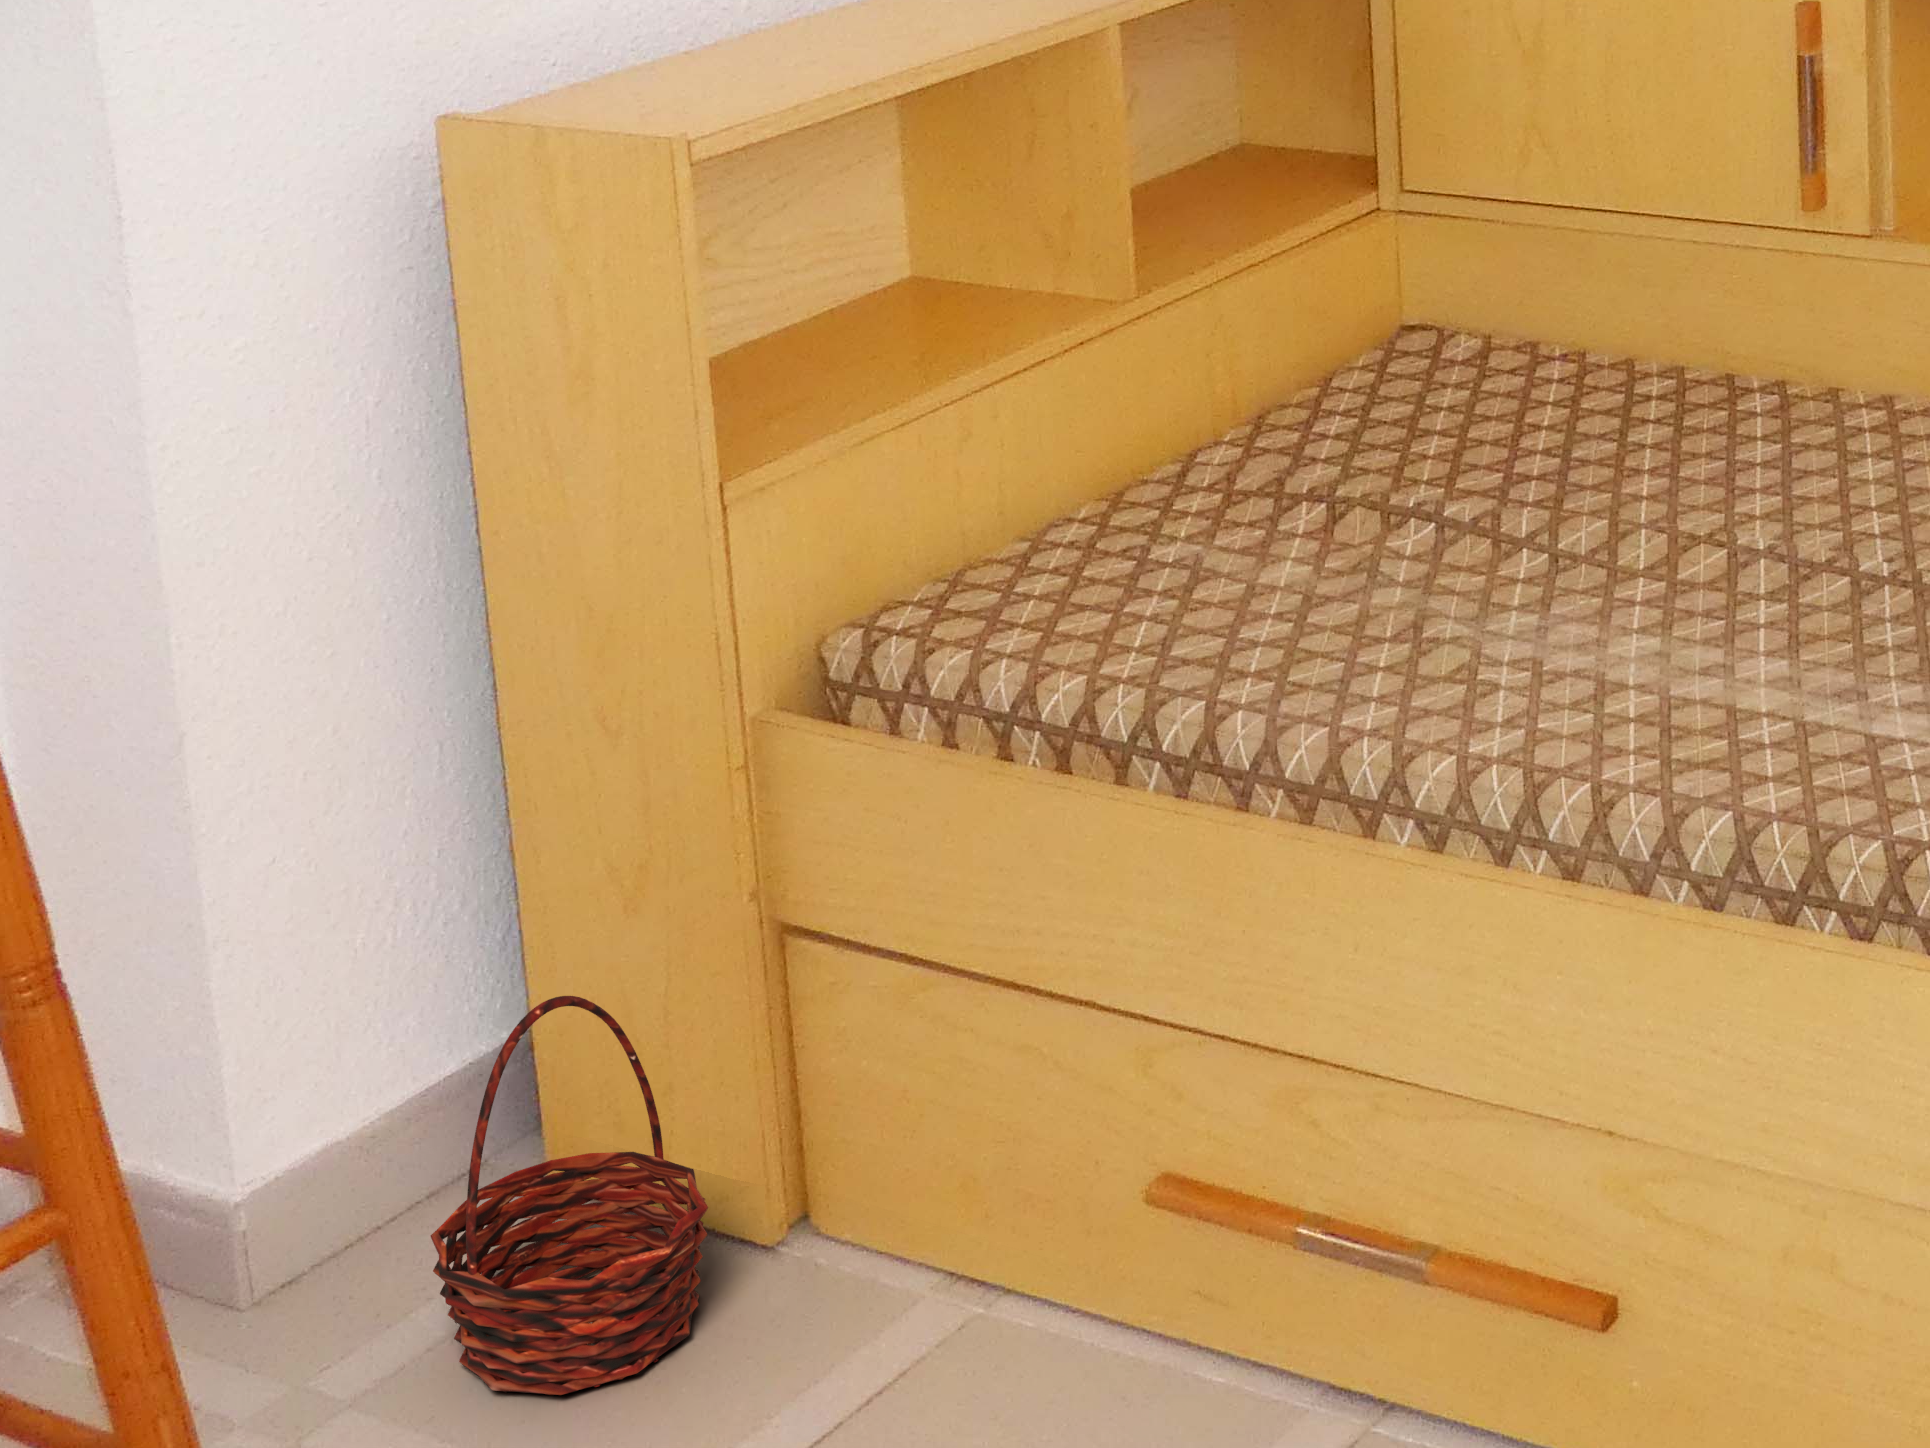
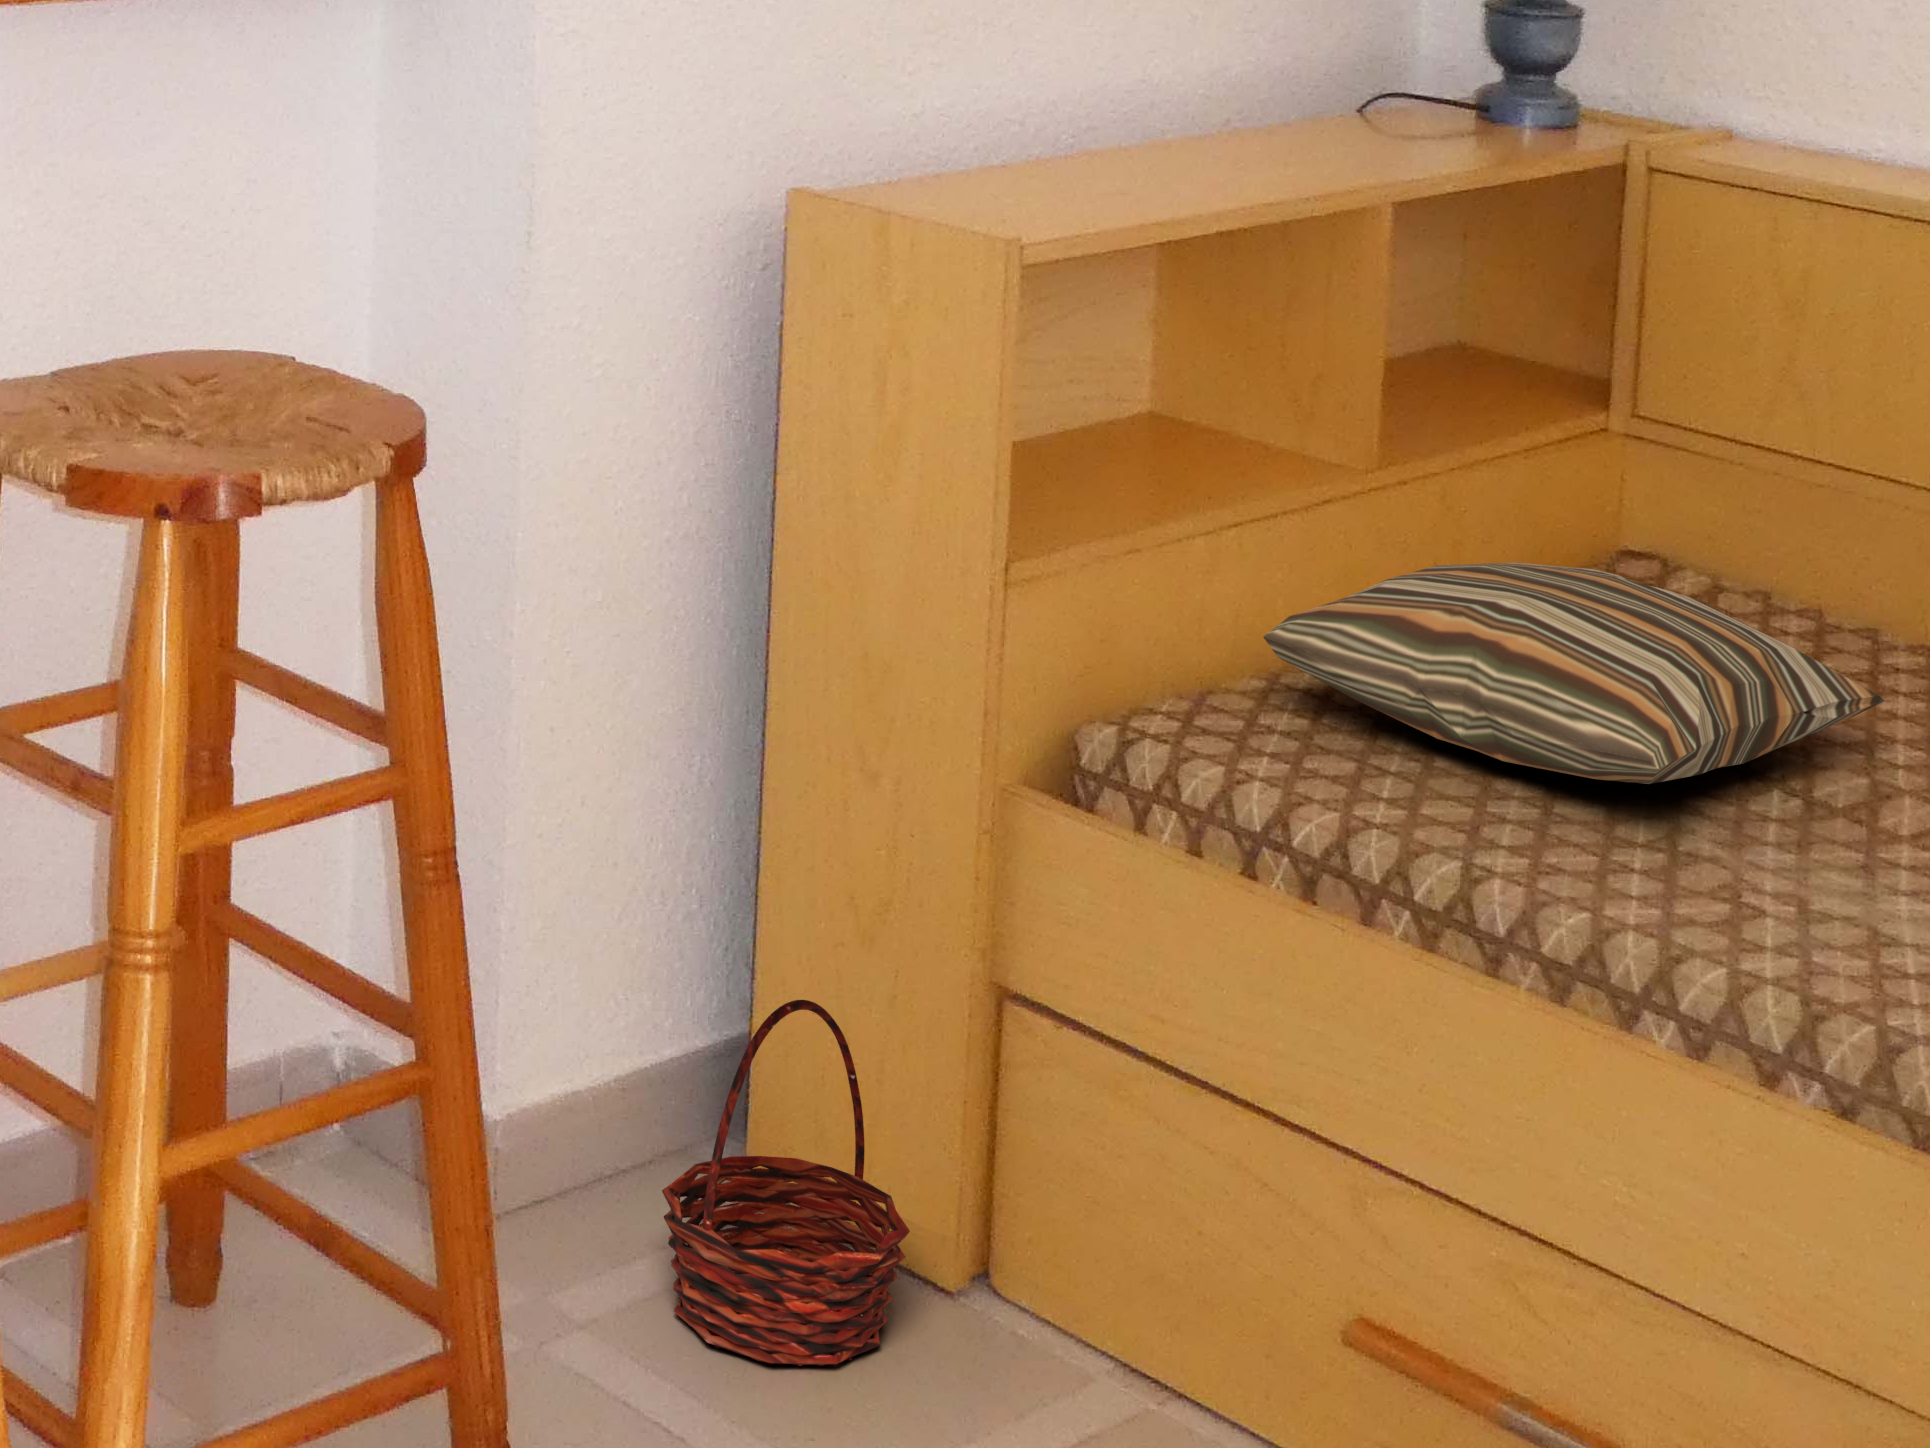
pillow: none [1014,361,1619,585] -> present [1263,563,1884,784]

